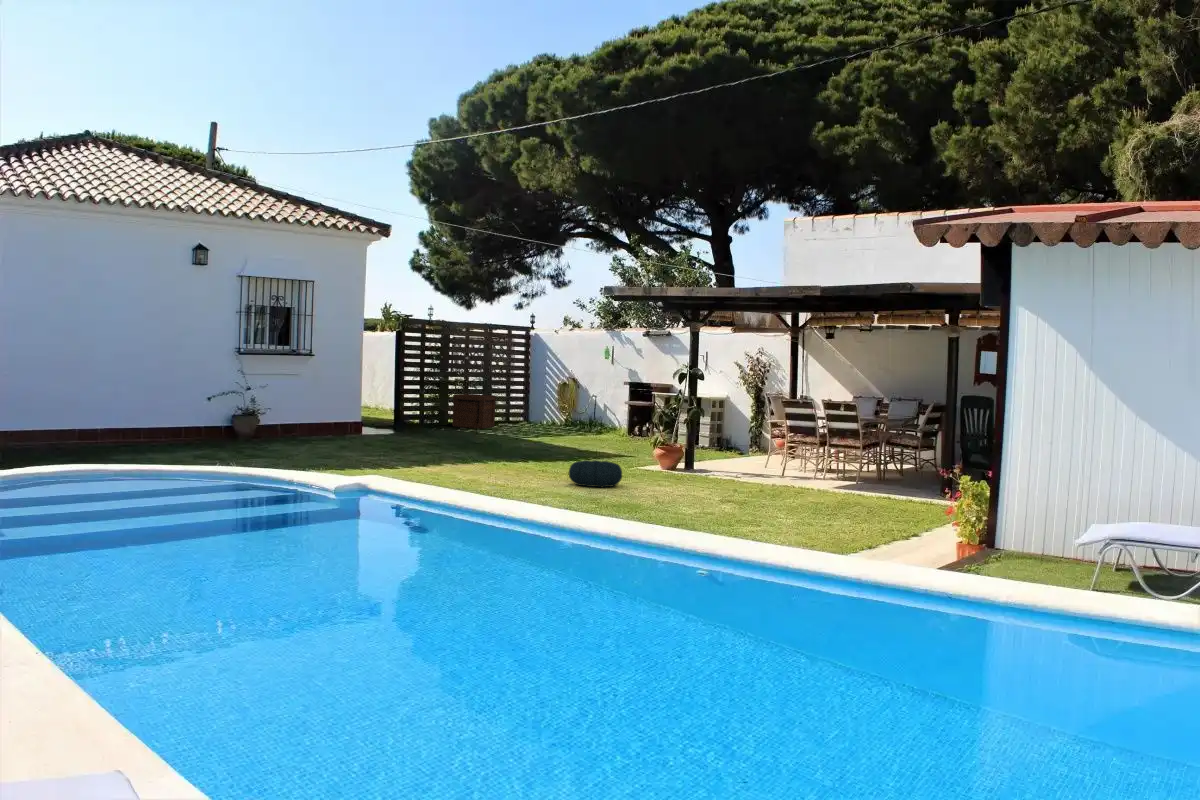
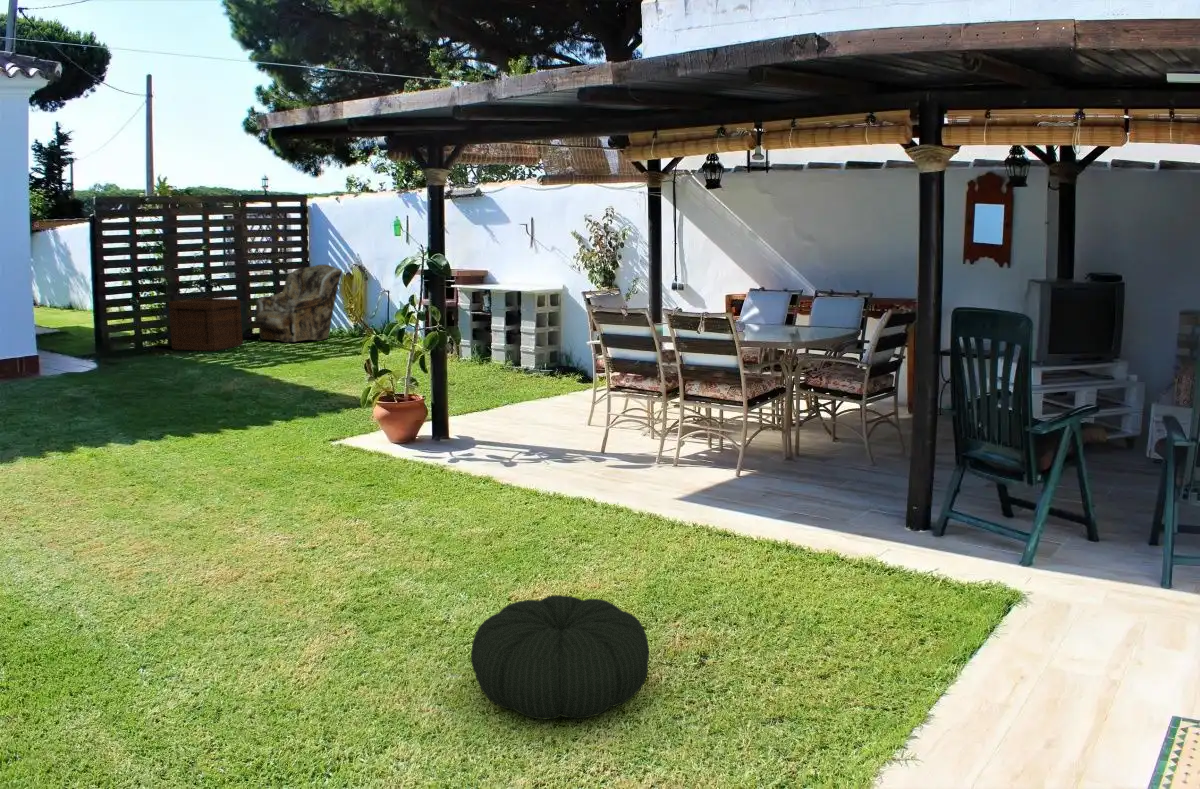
armchair: none [498,376,558,427] -> present [254,265,342,342]
pouf: present [569,460,622,487] -> present [471,595,649,719]

